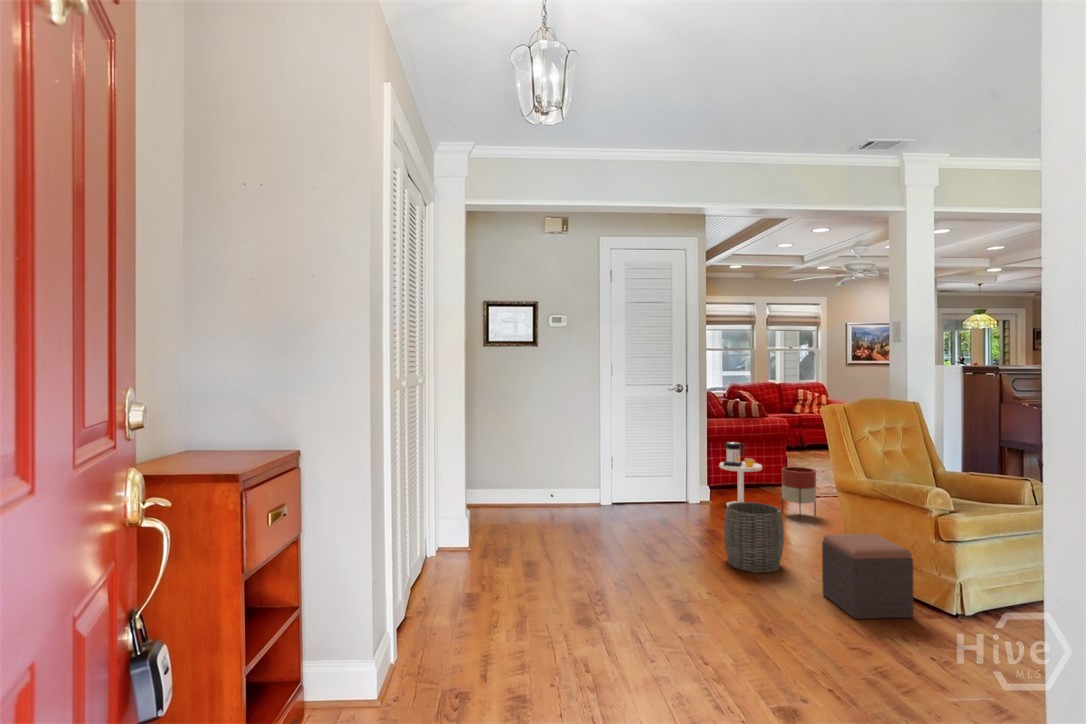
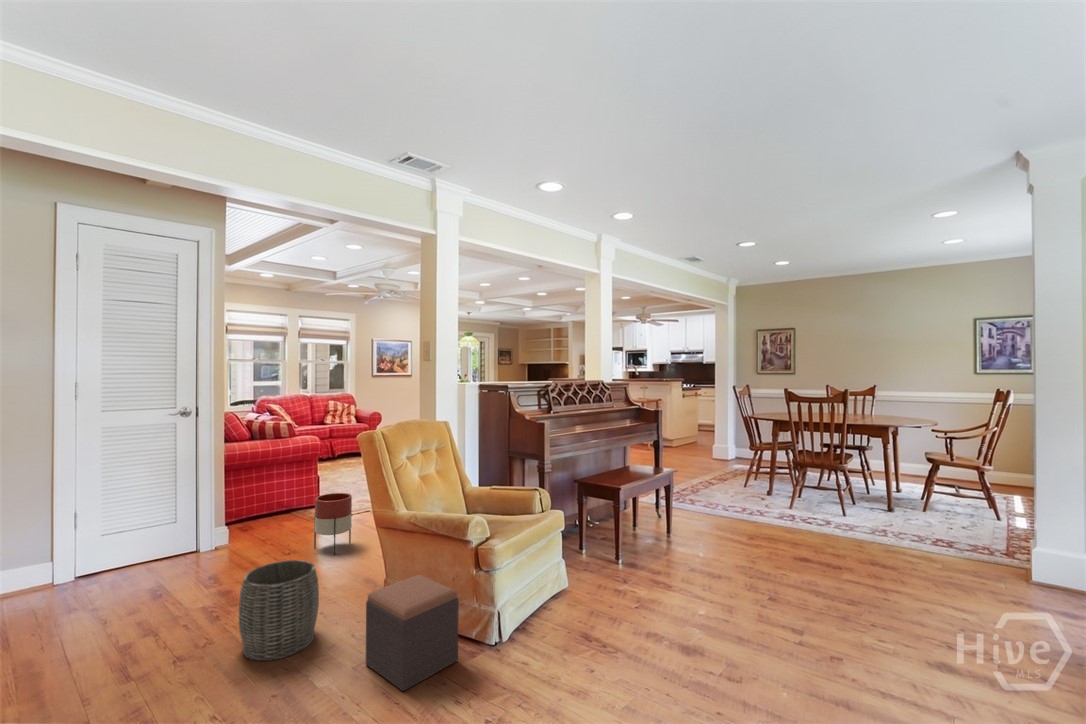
side table: present [719,442,762,506] -> none [238,474,292,554]

